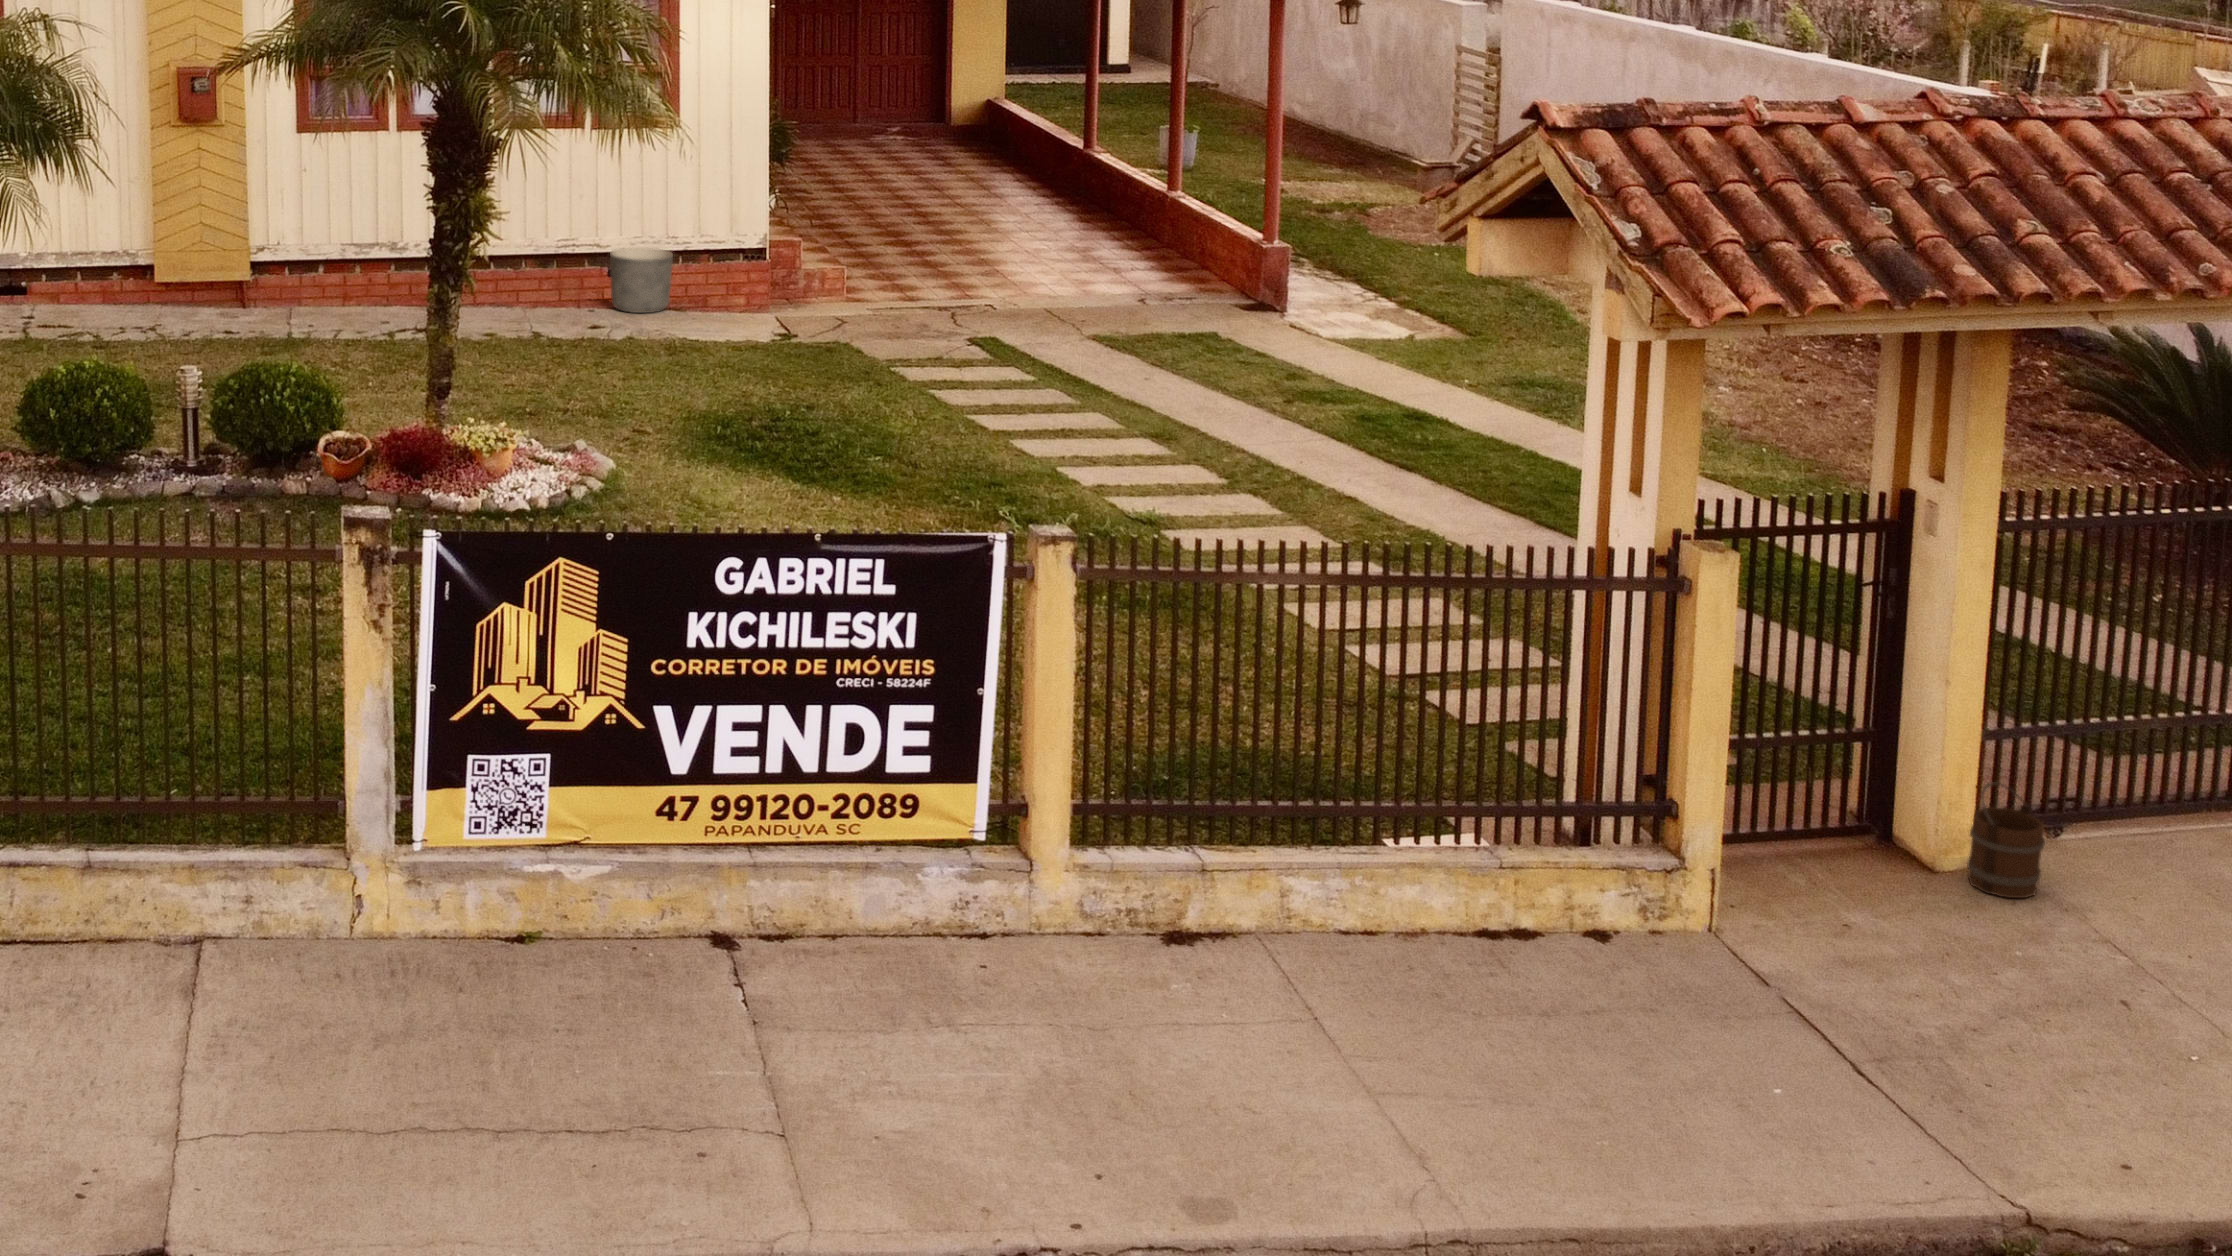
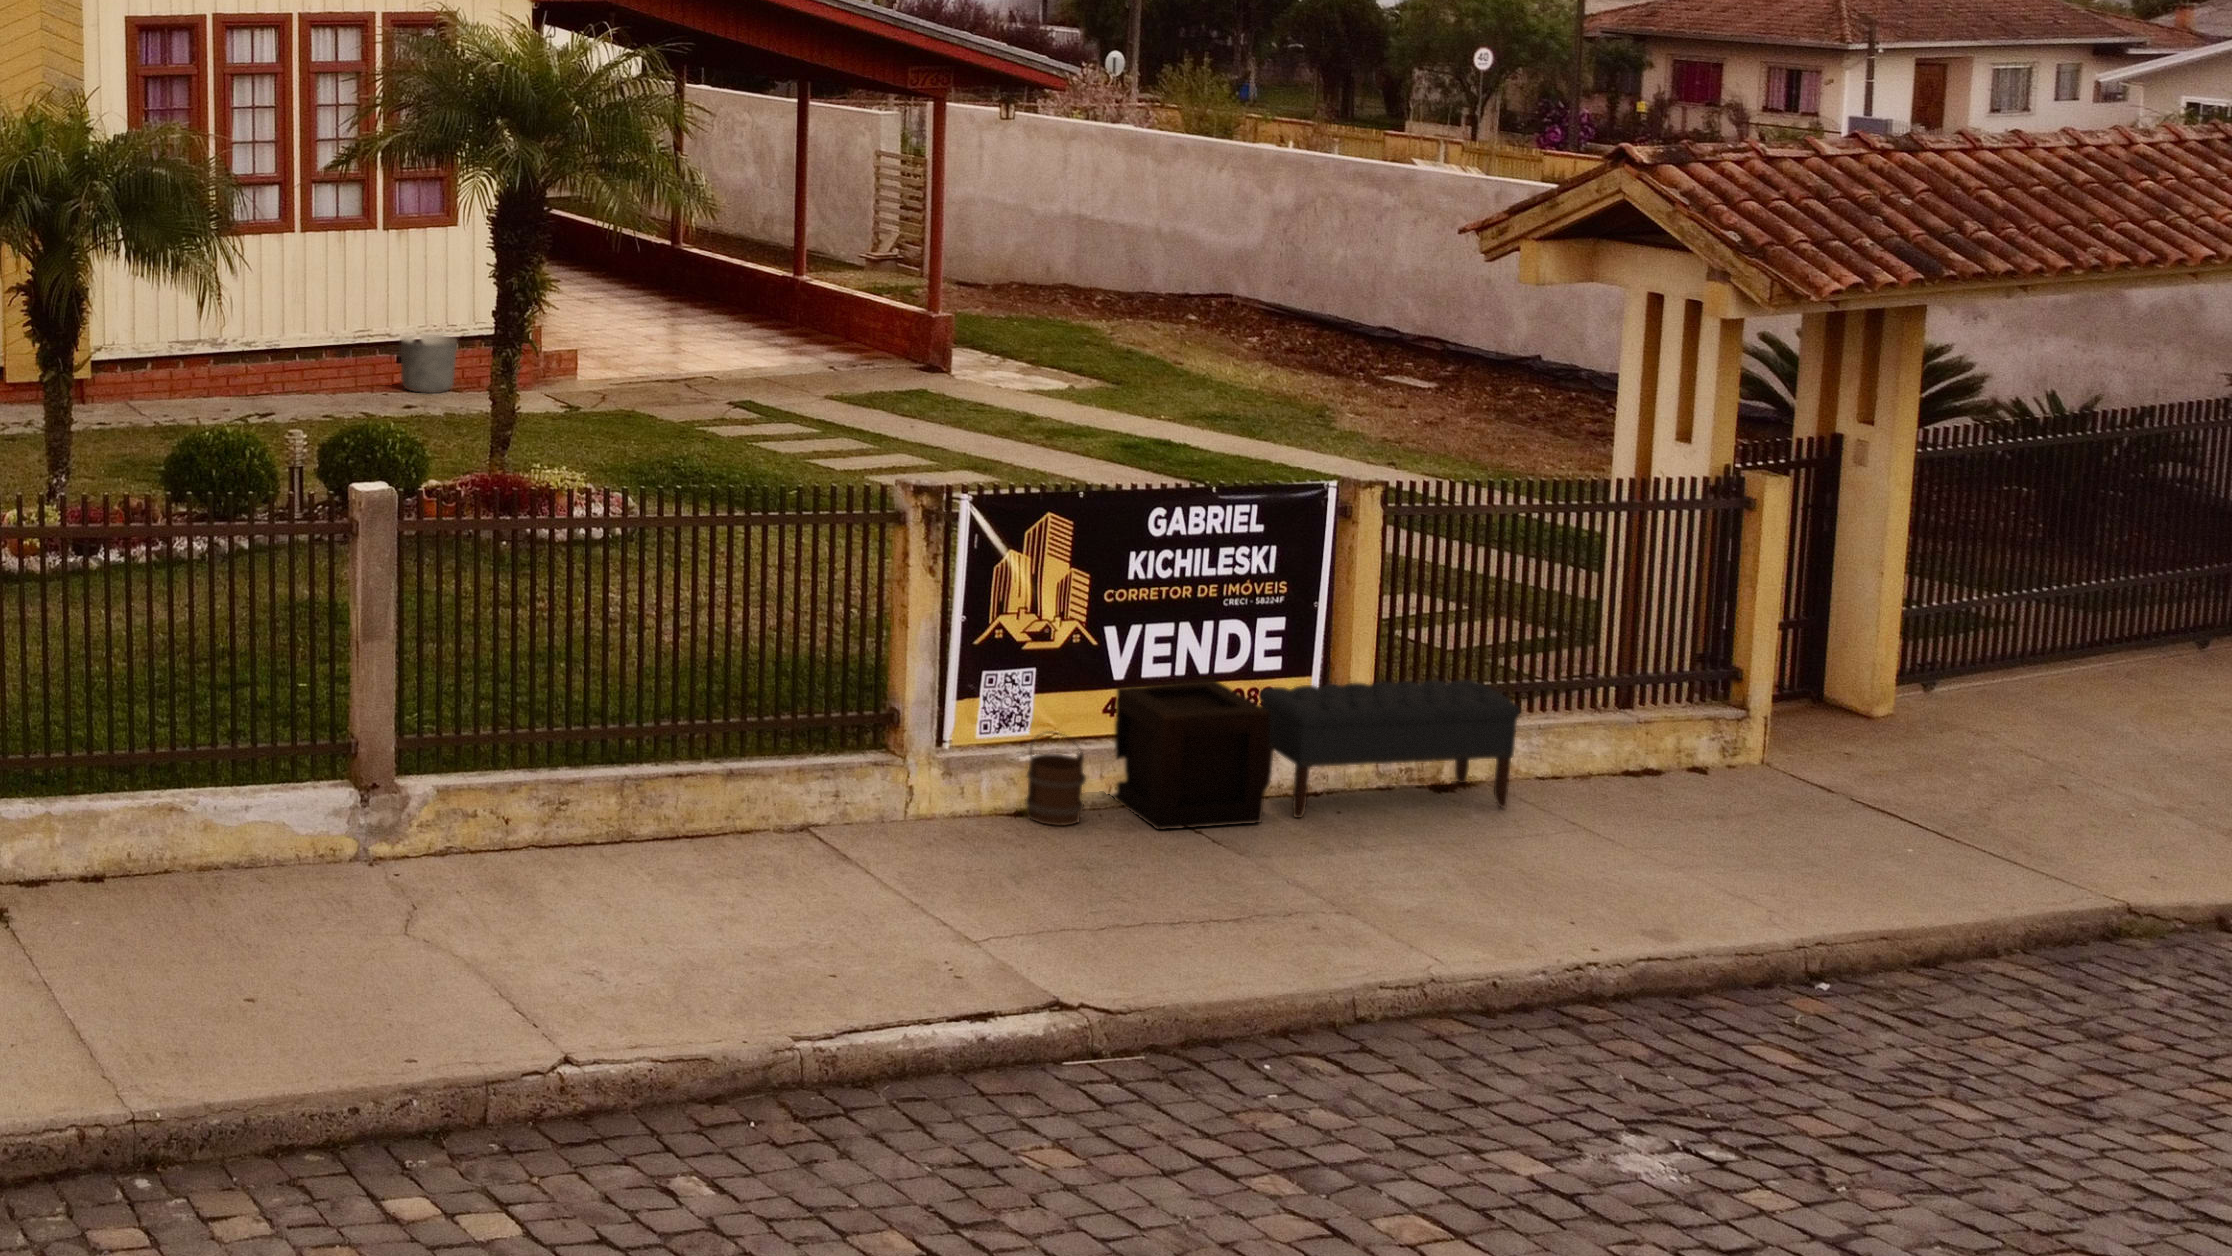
wooden crate: none [657,782,821,992] -> present [1111,680,1270,829]
bucket: present [1967,782,2045,898] -> present [1025,732,1086,826]
bench: none [874,800,1213,995] -> present [1259,680,1520,818]

